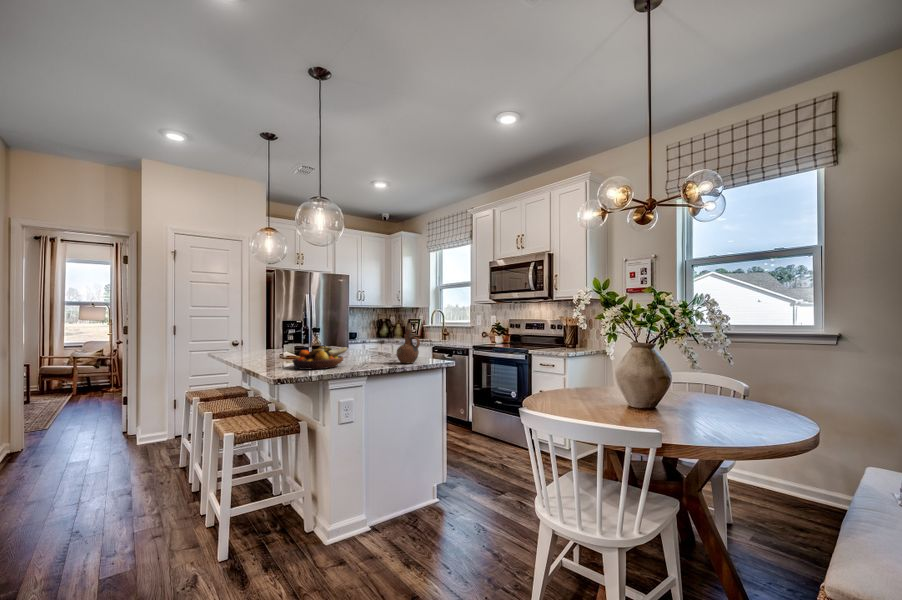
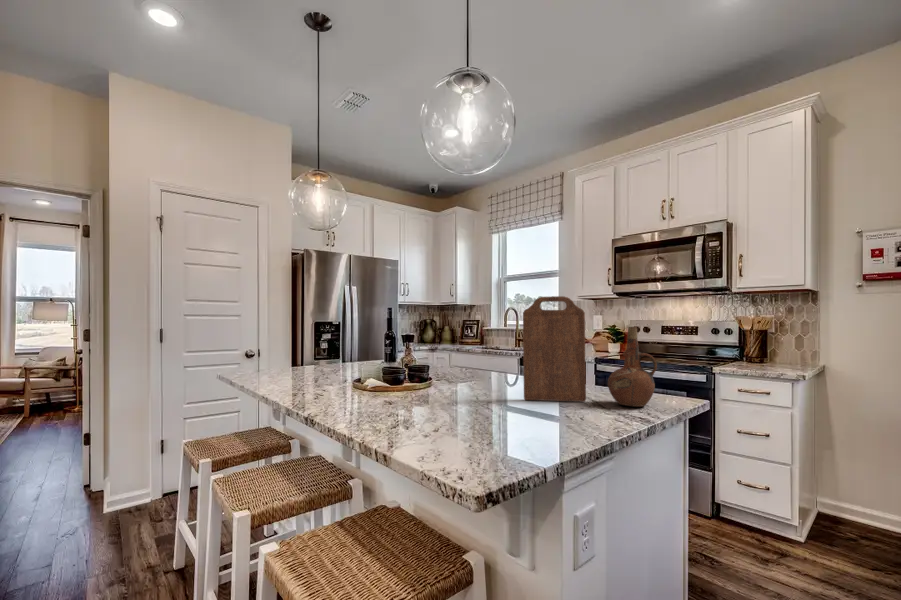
cutting board: none [358,307,389,362] -> present [523,296,586,402]
fruit bowl: present [292,346,348,370] -> none [428,376,534,432]

